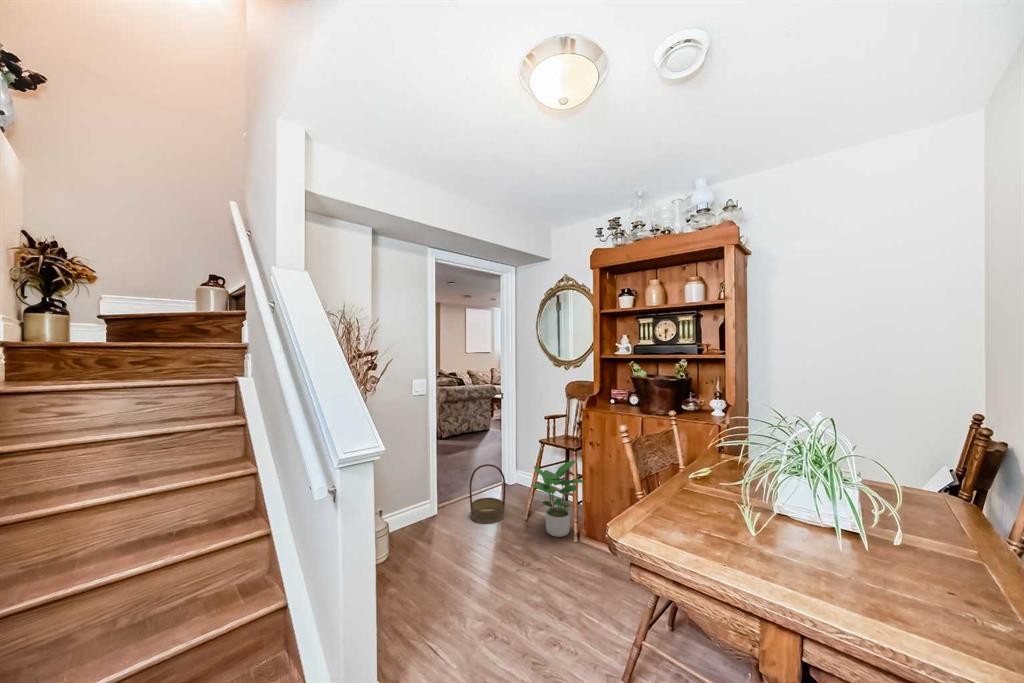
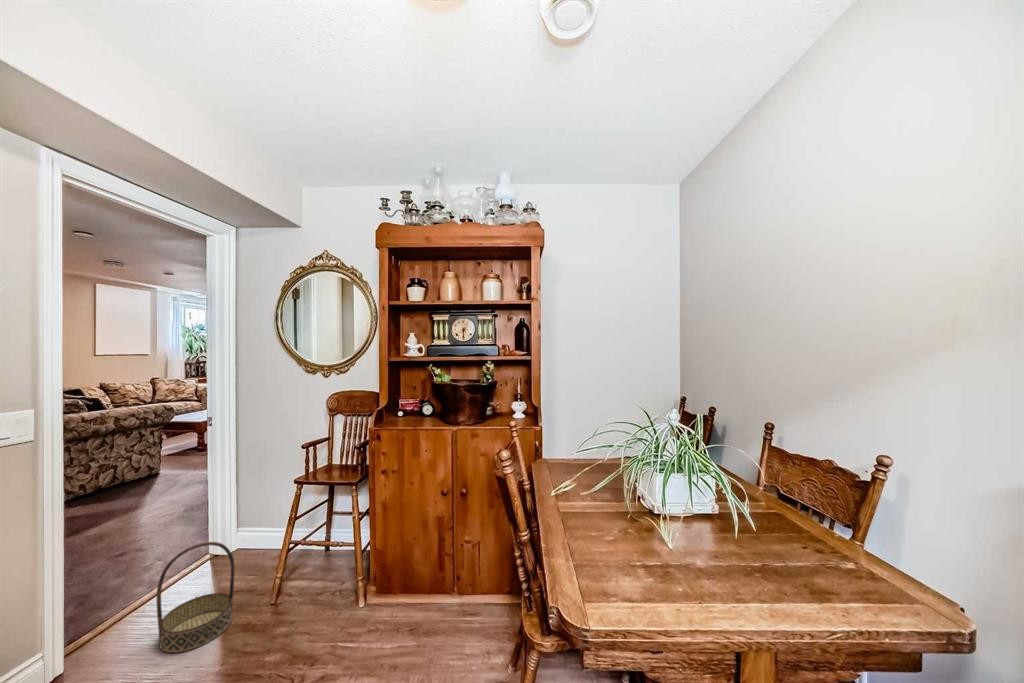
potted plant: present [532,460,585,537] -> none [287,498,376,616]

